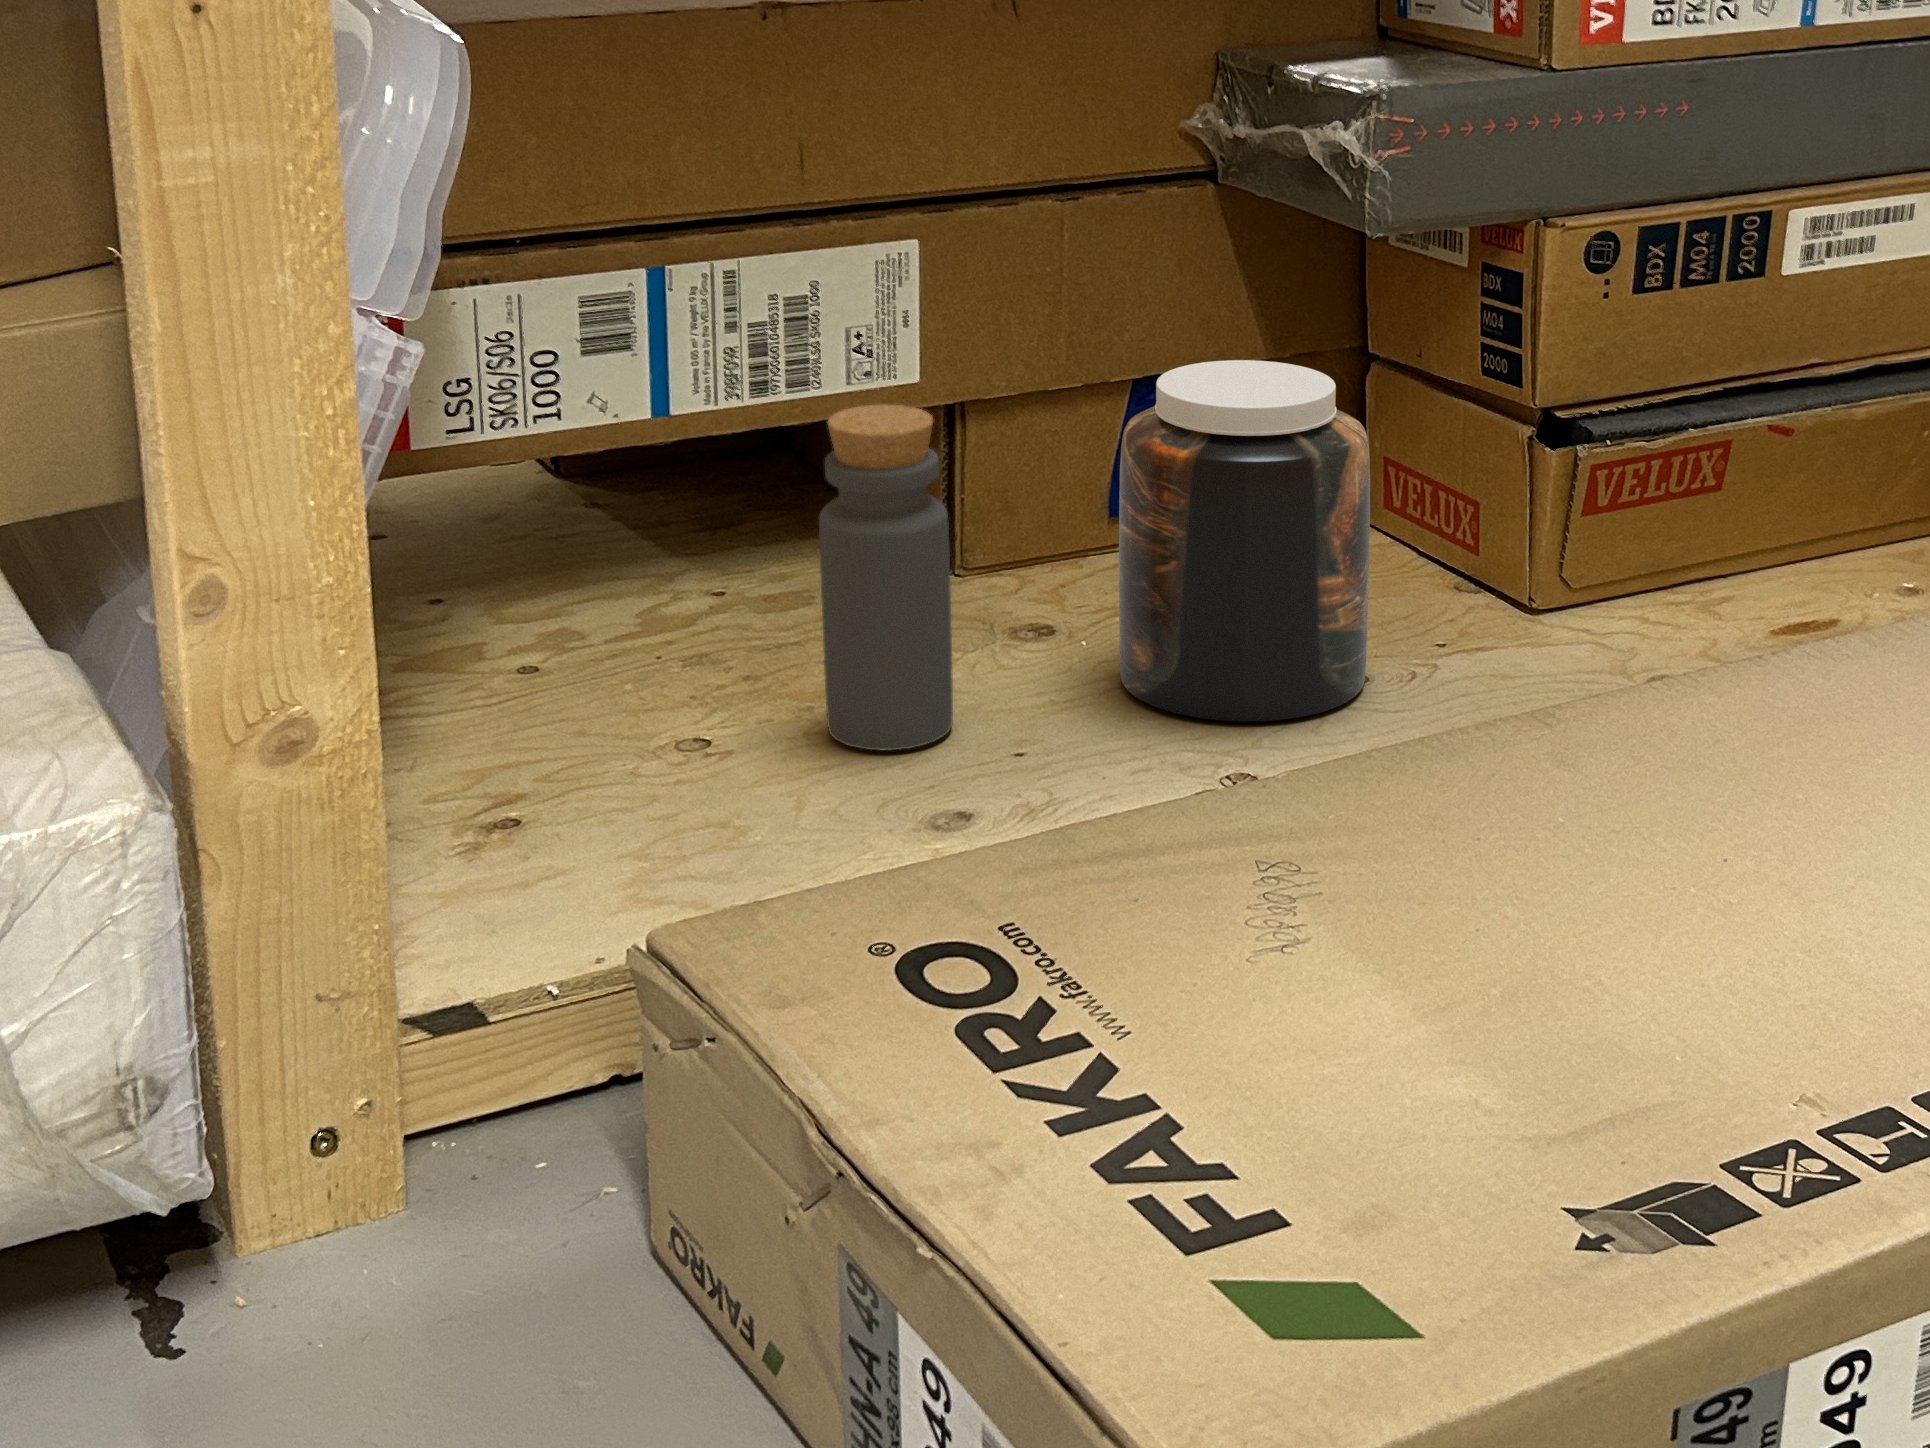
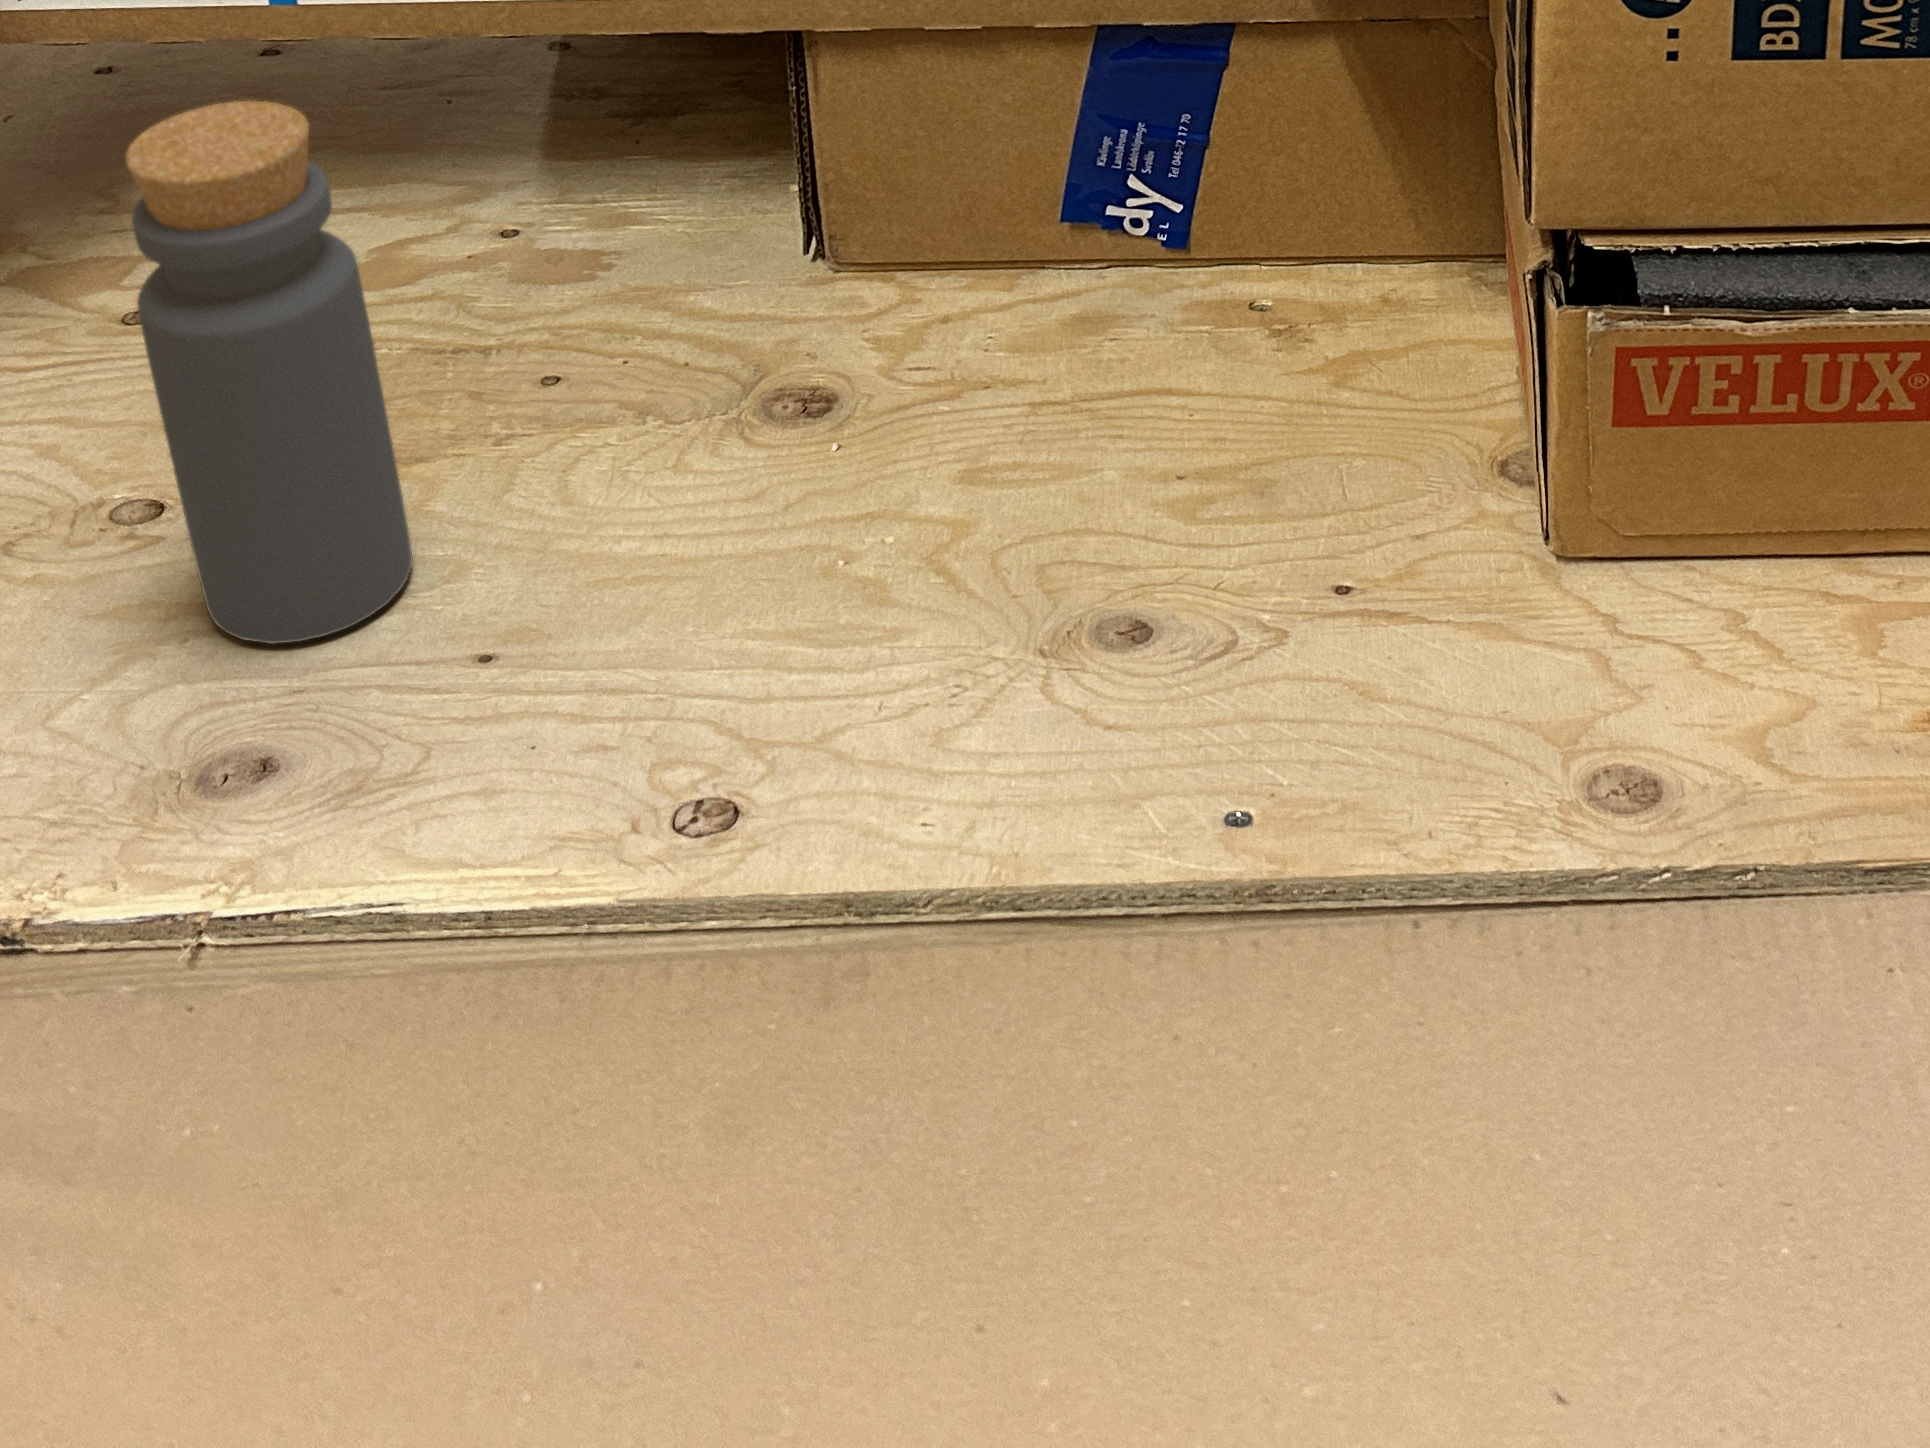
jar: present [1119,360,1370,721] -> none [637,97,1088,752]

